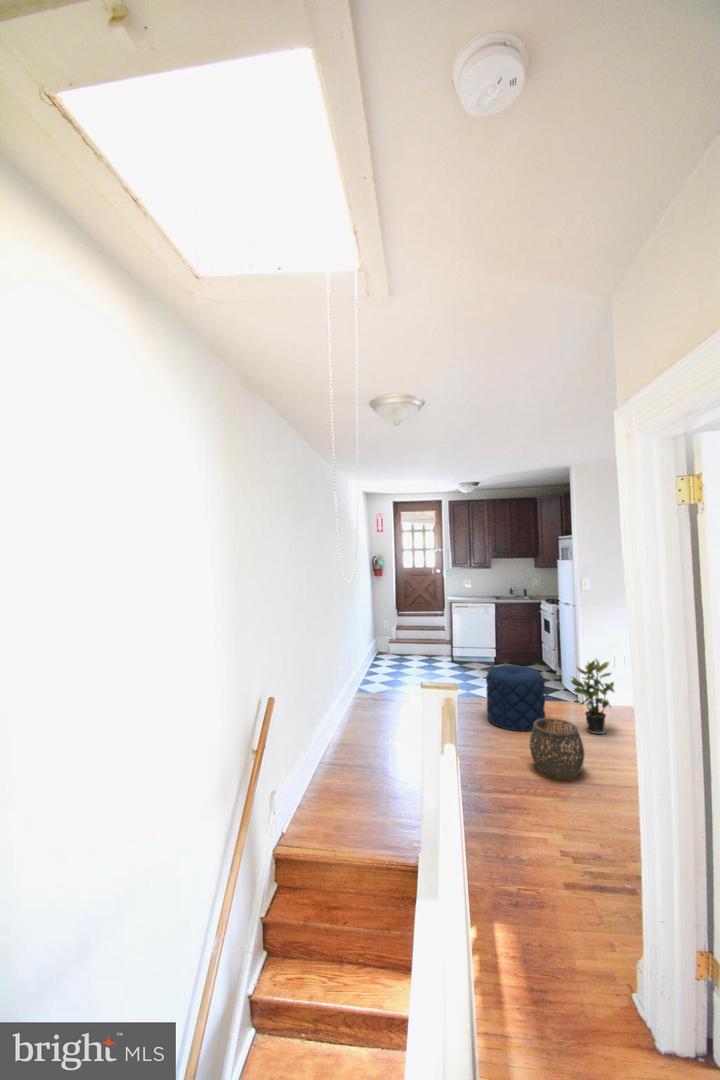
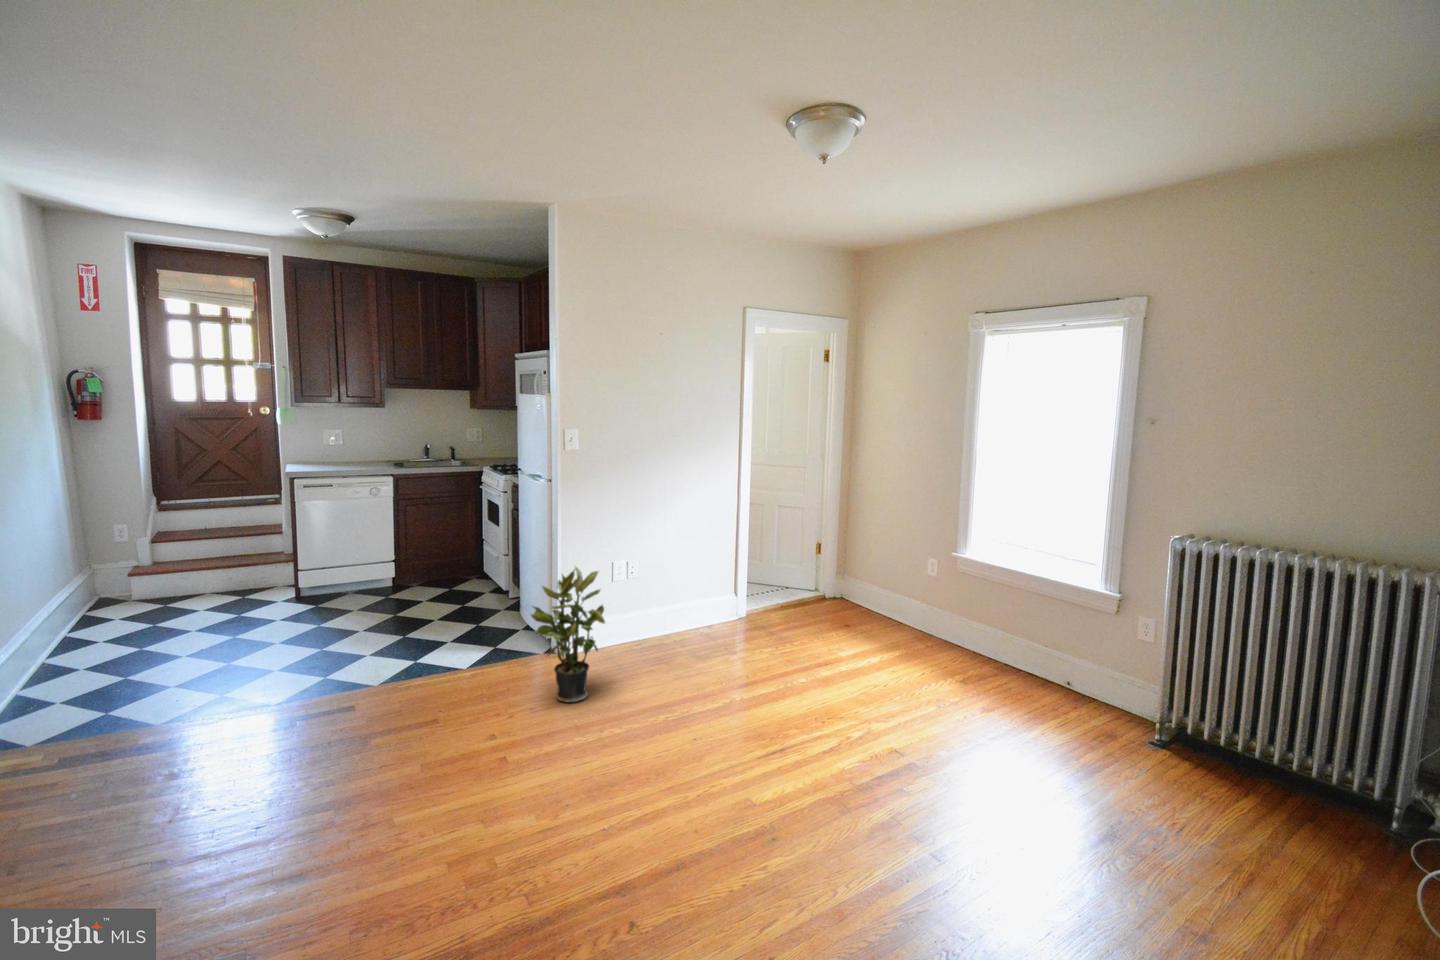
pouf: present [486,665,545,731] -> none [355,599,482,738]
woven basket: present [529,718,584,778] -> none [443,705,556,835]

